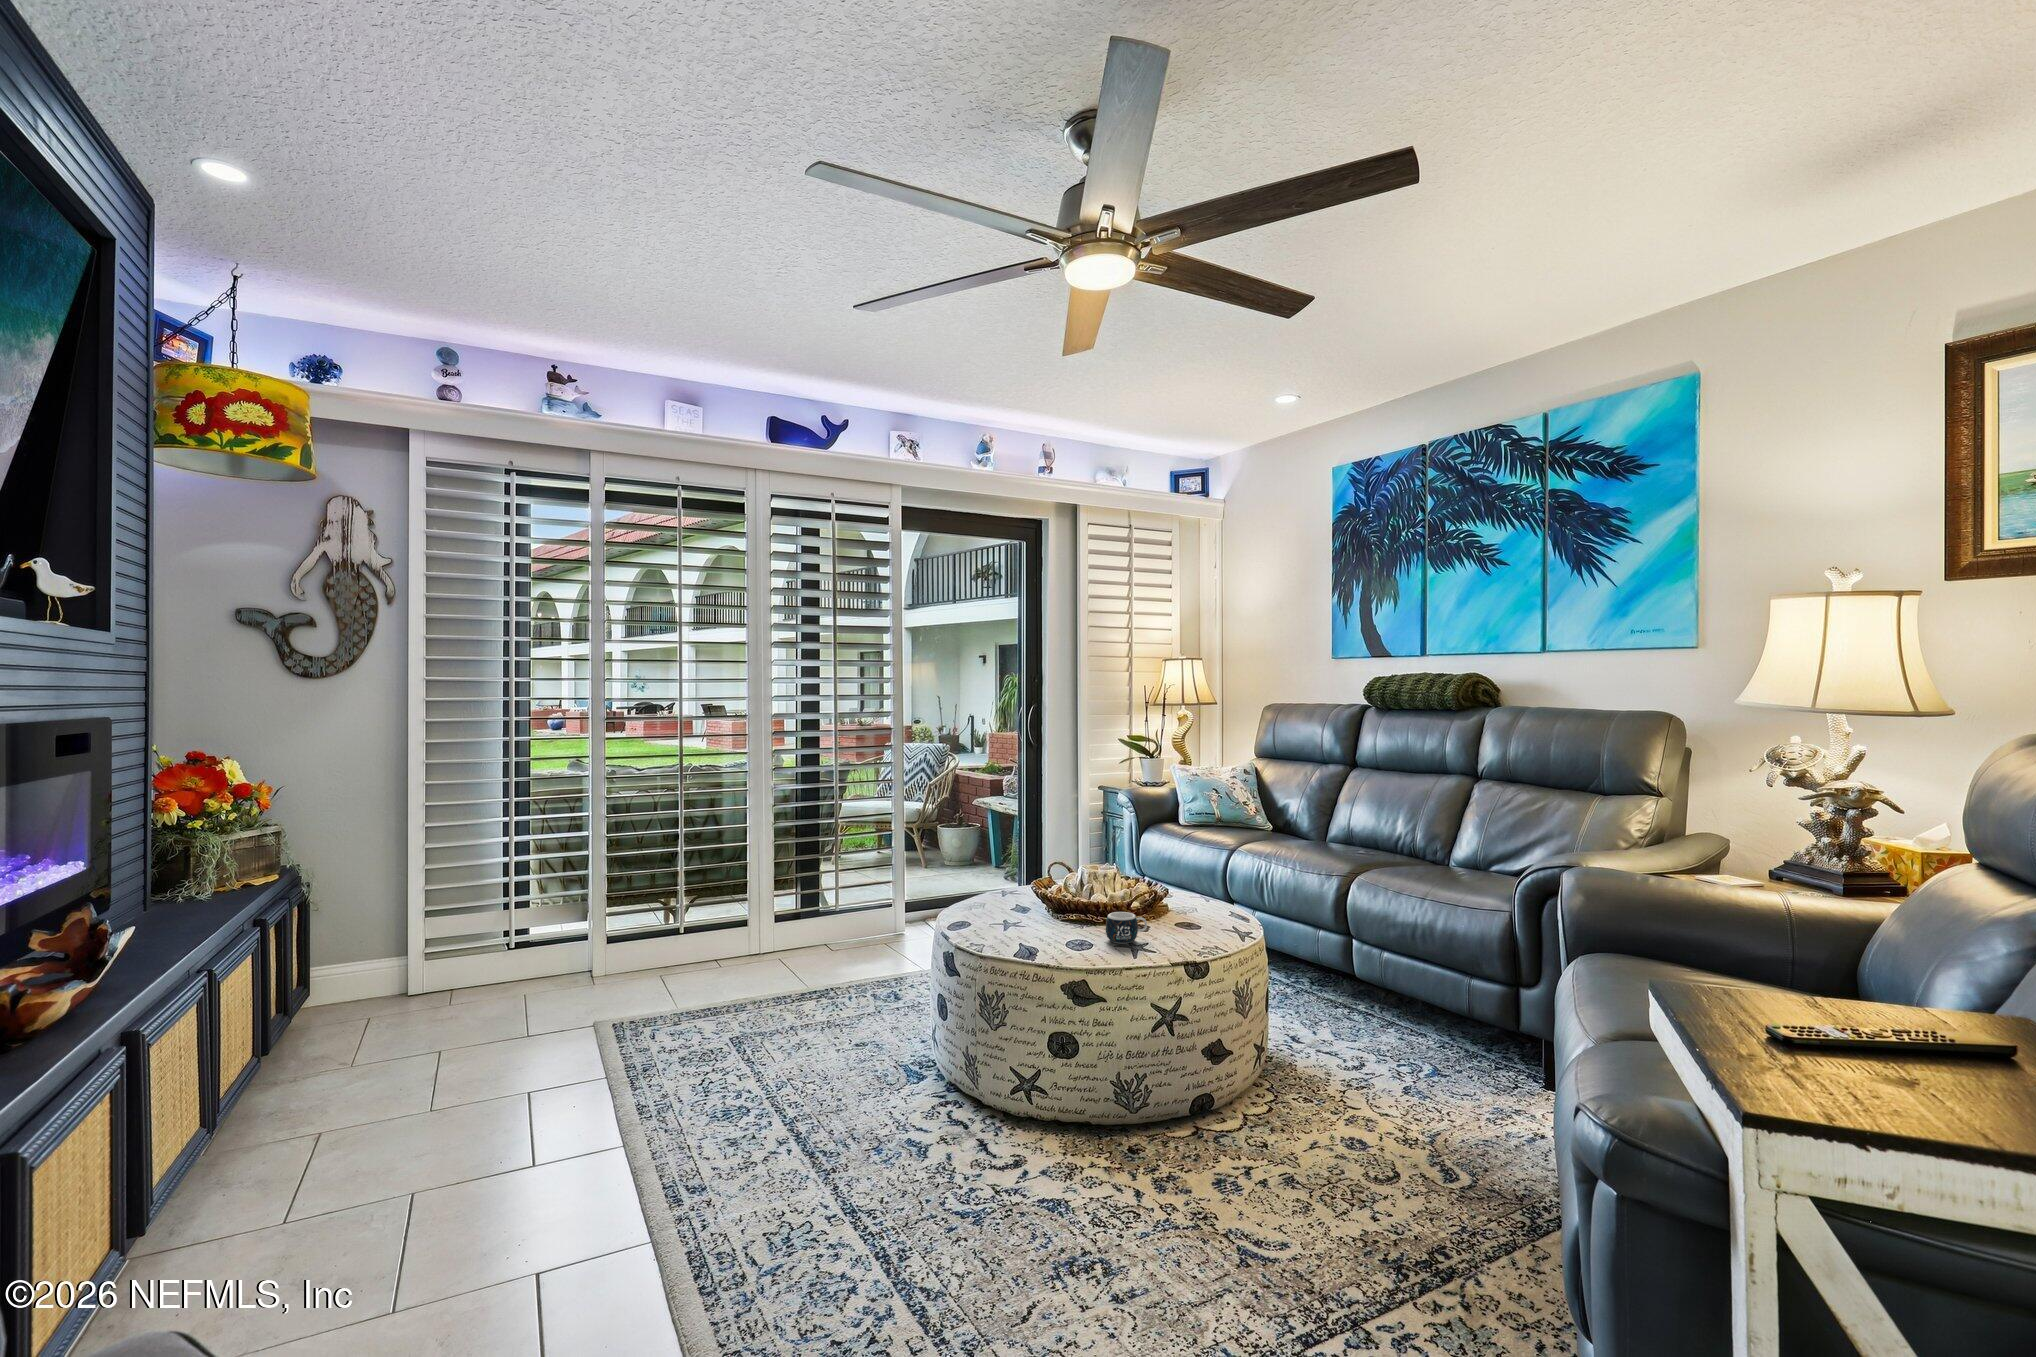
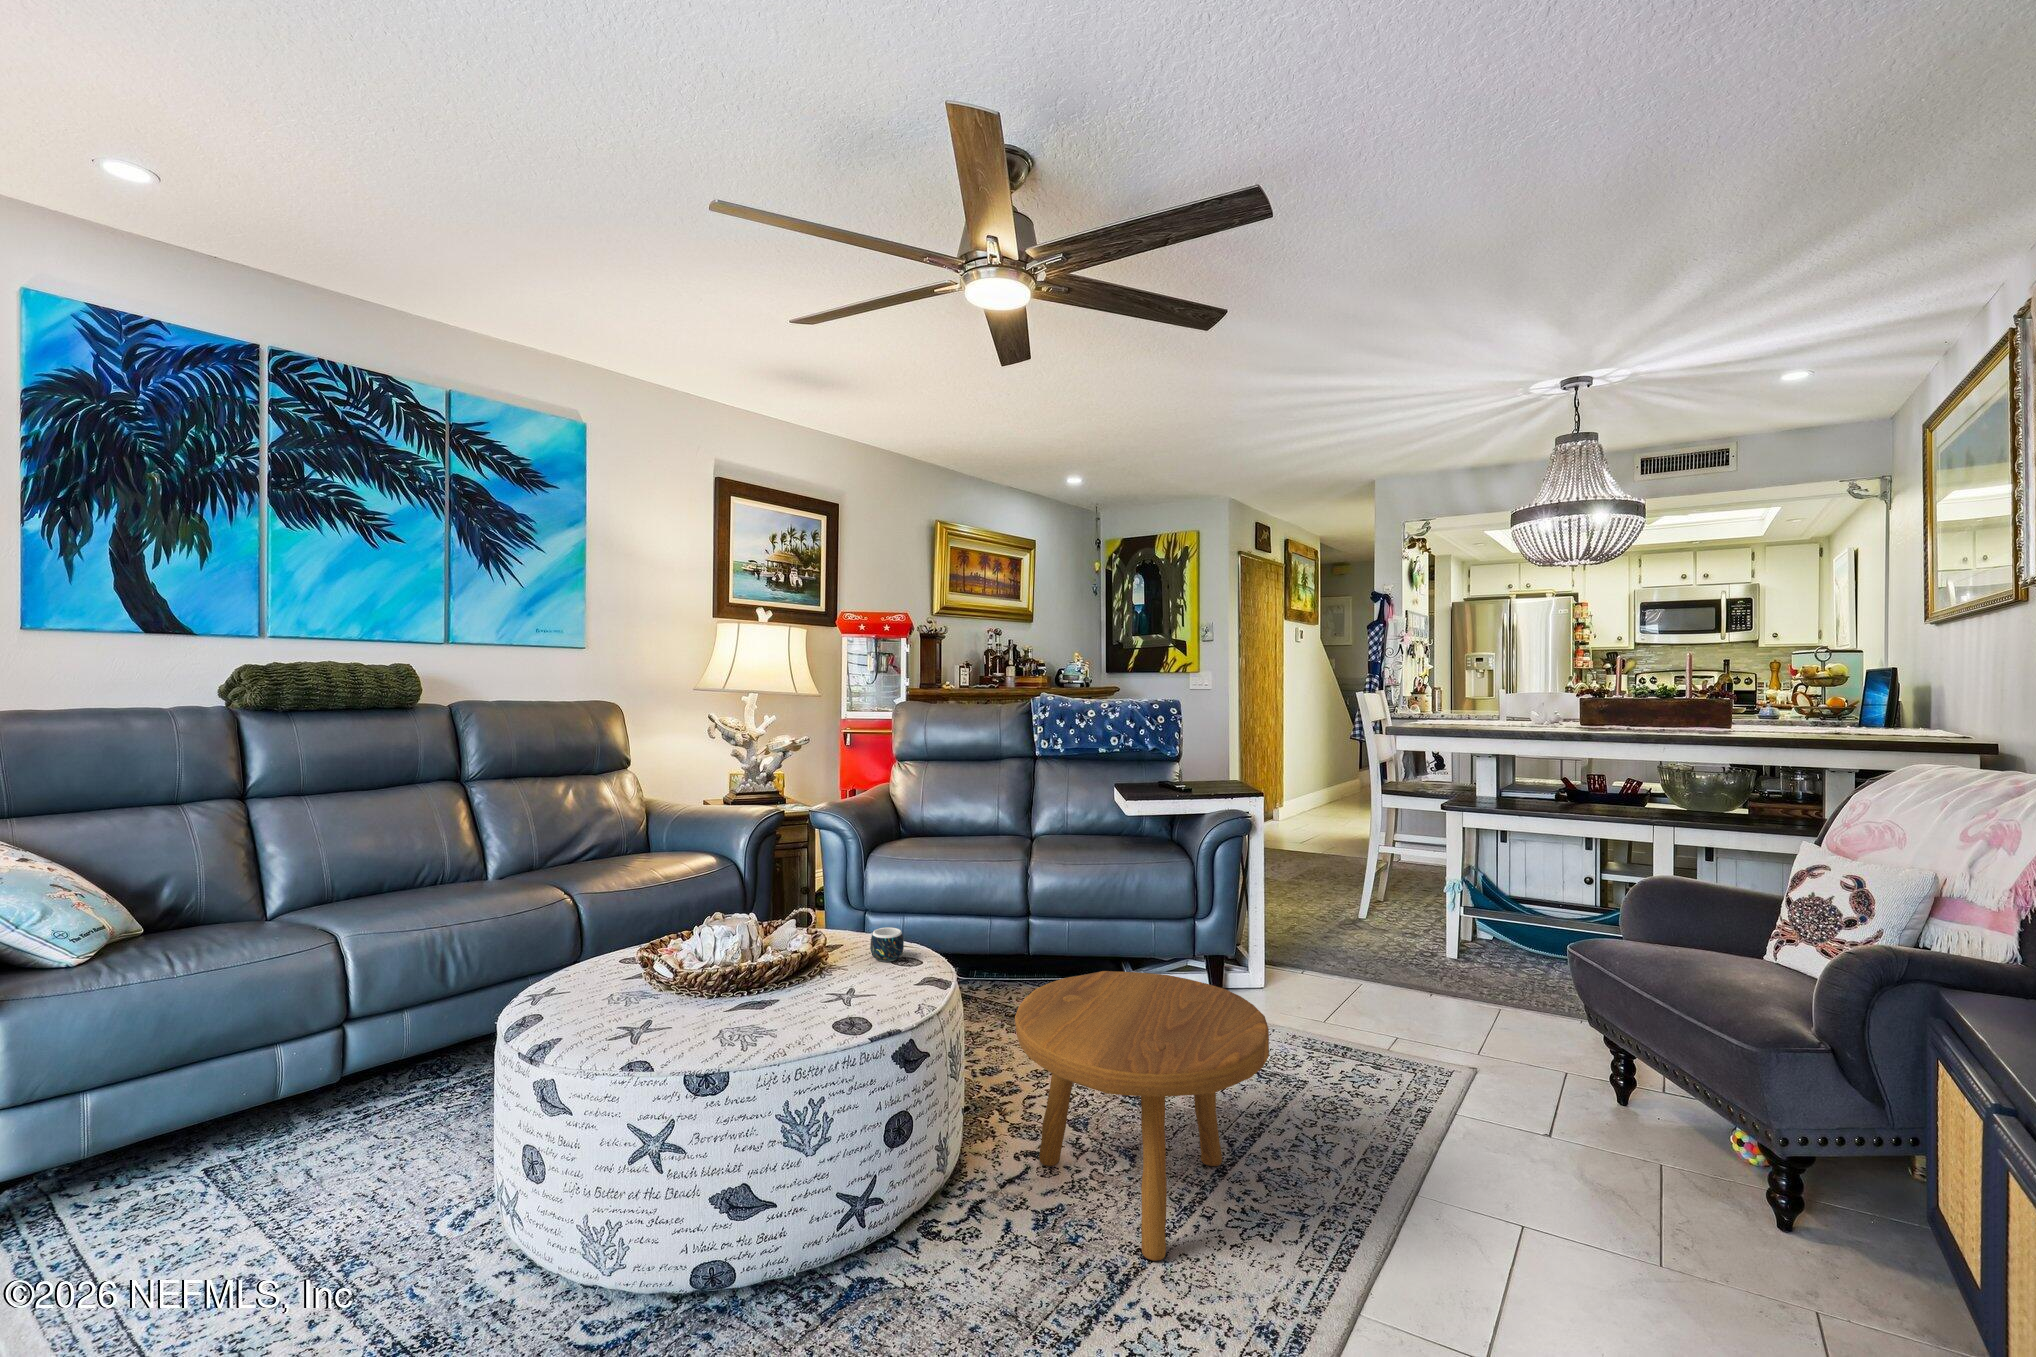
footstool: none [771,968,1034,1255] -> present [1015,971,1269,1261]

